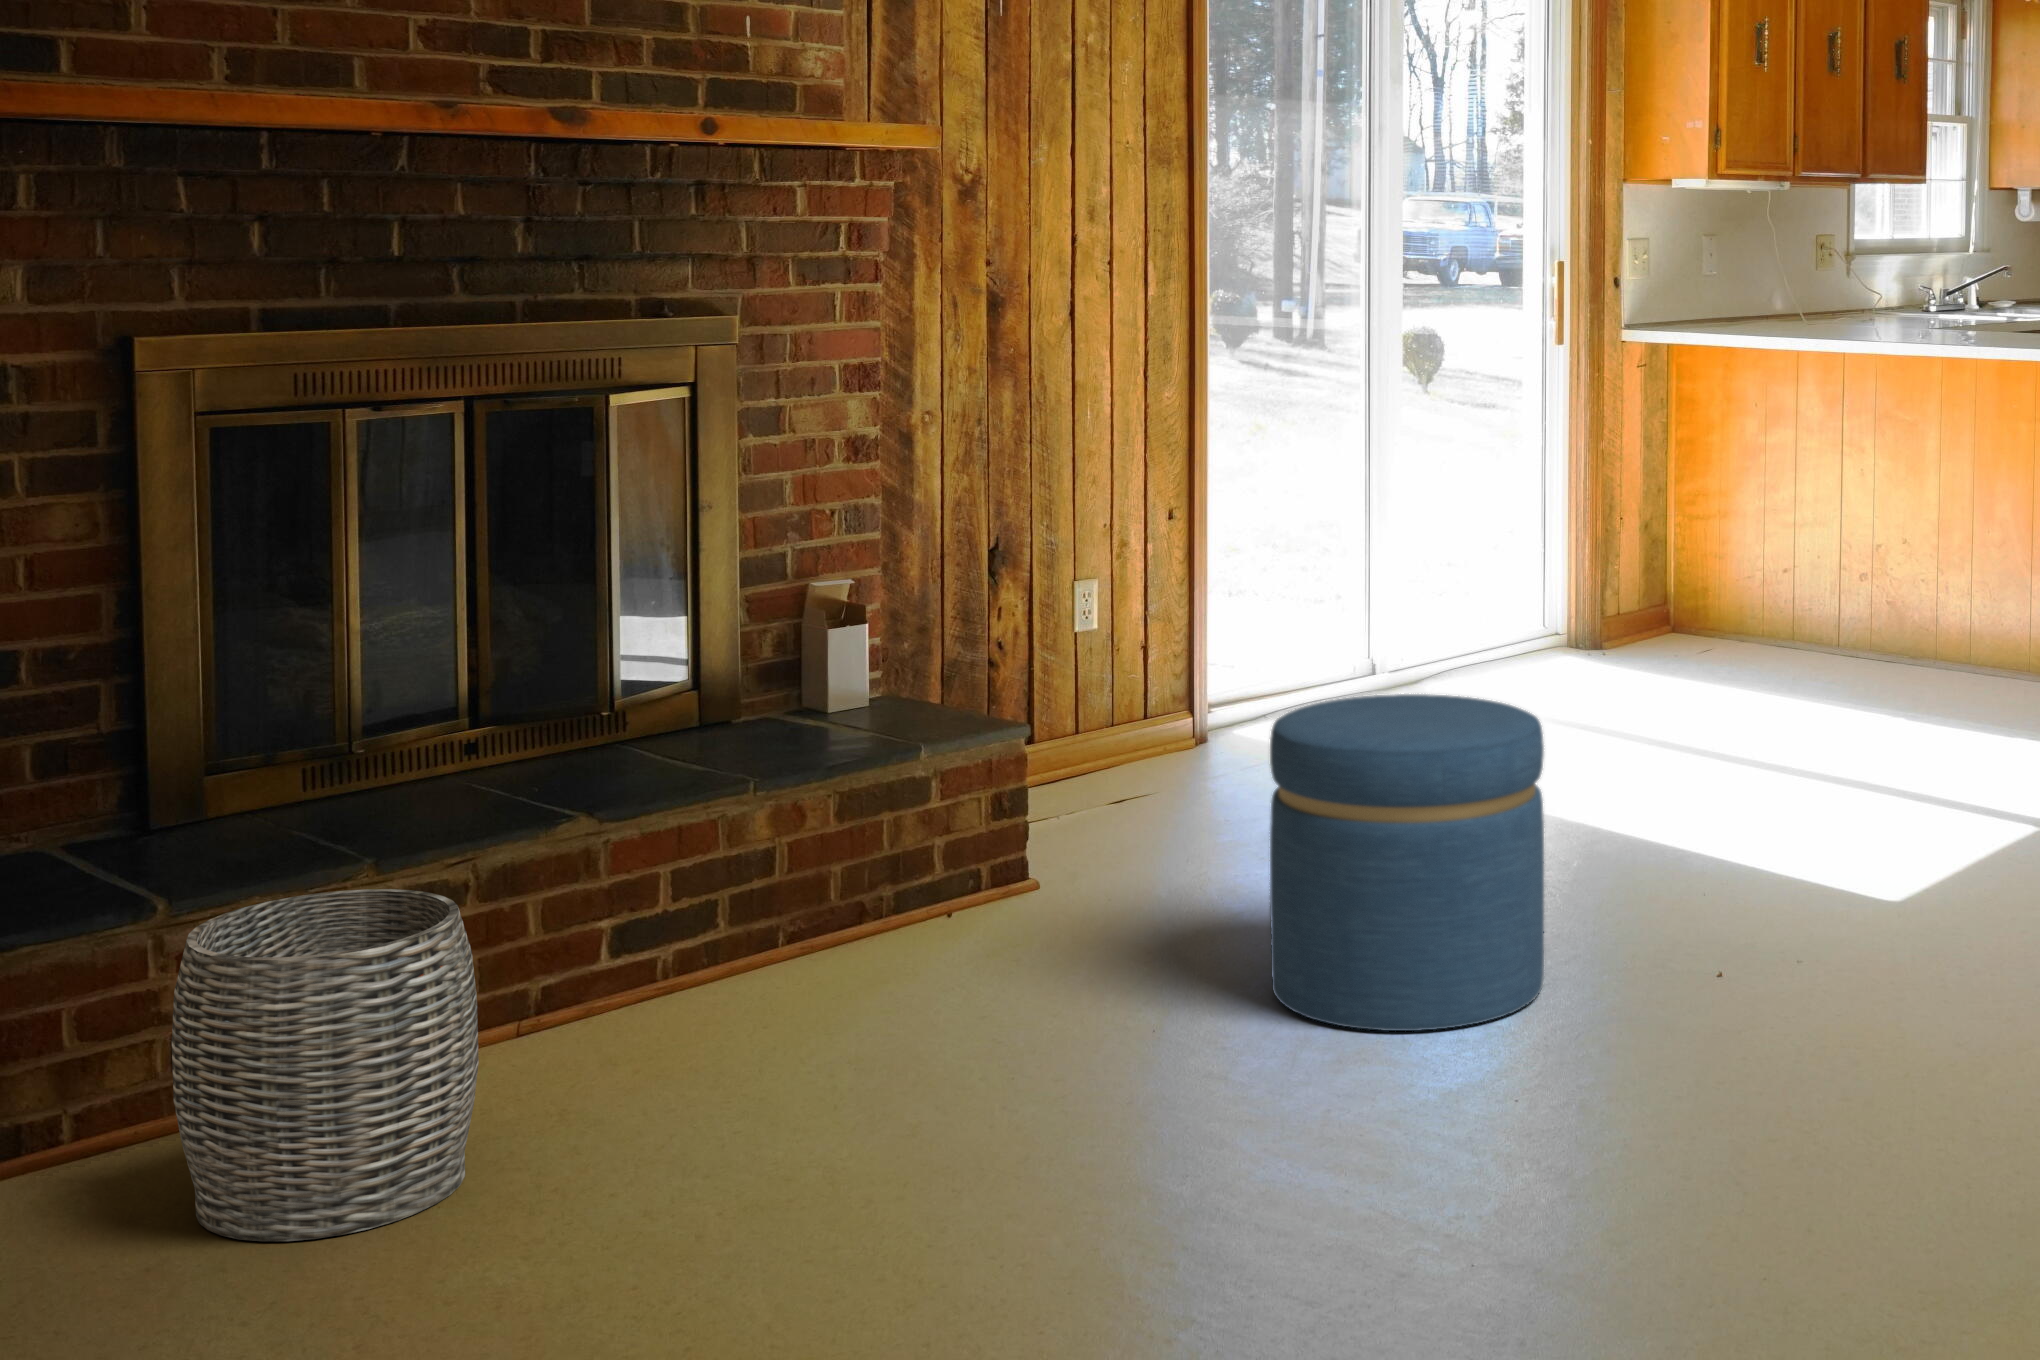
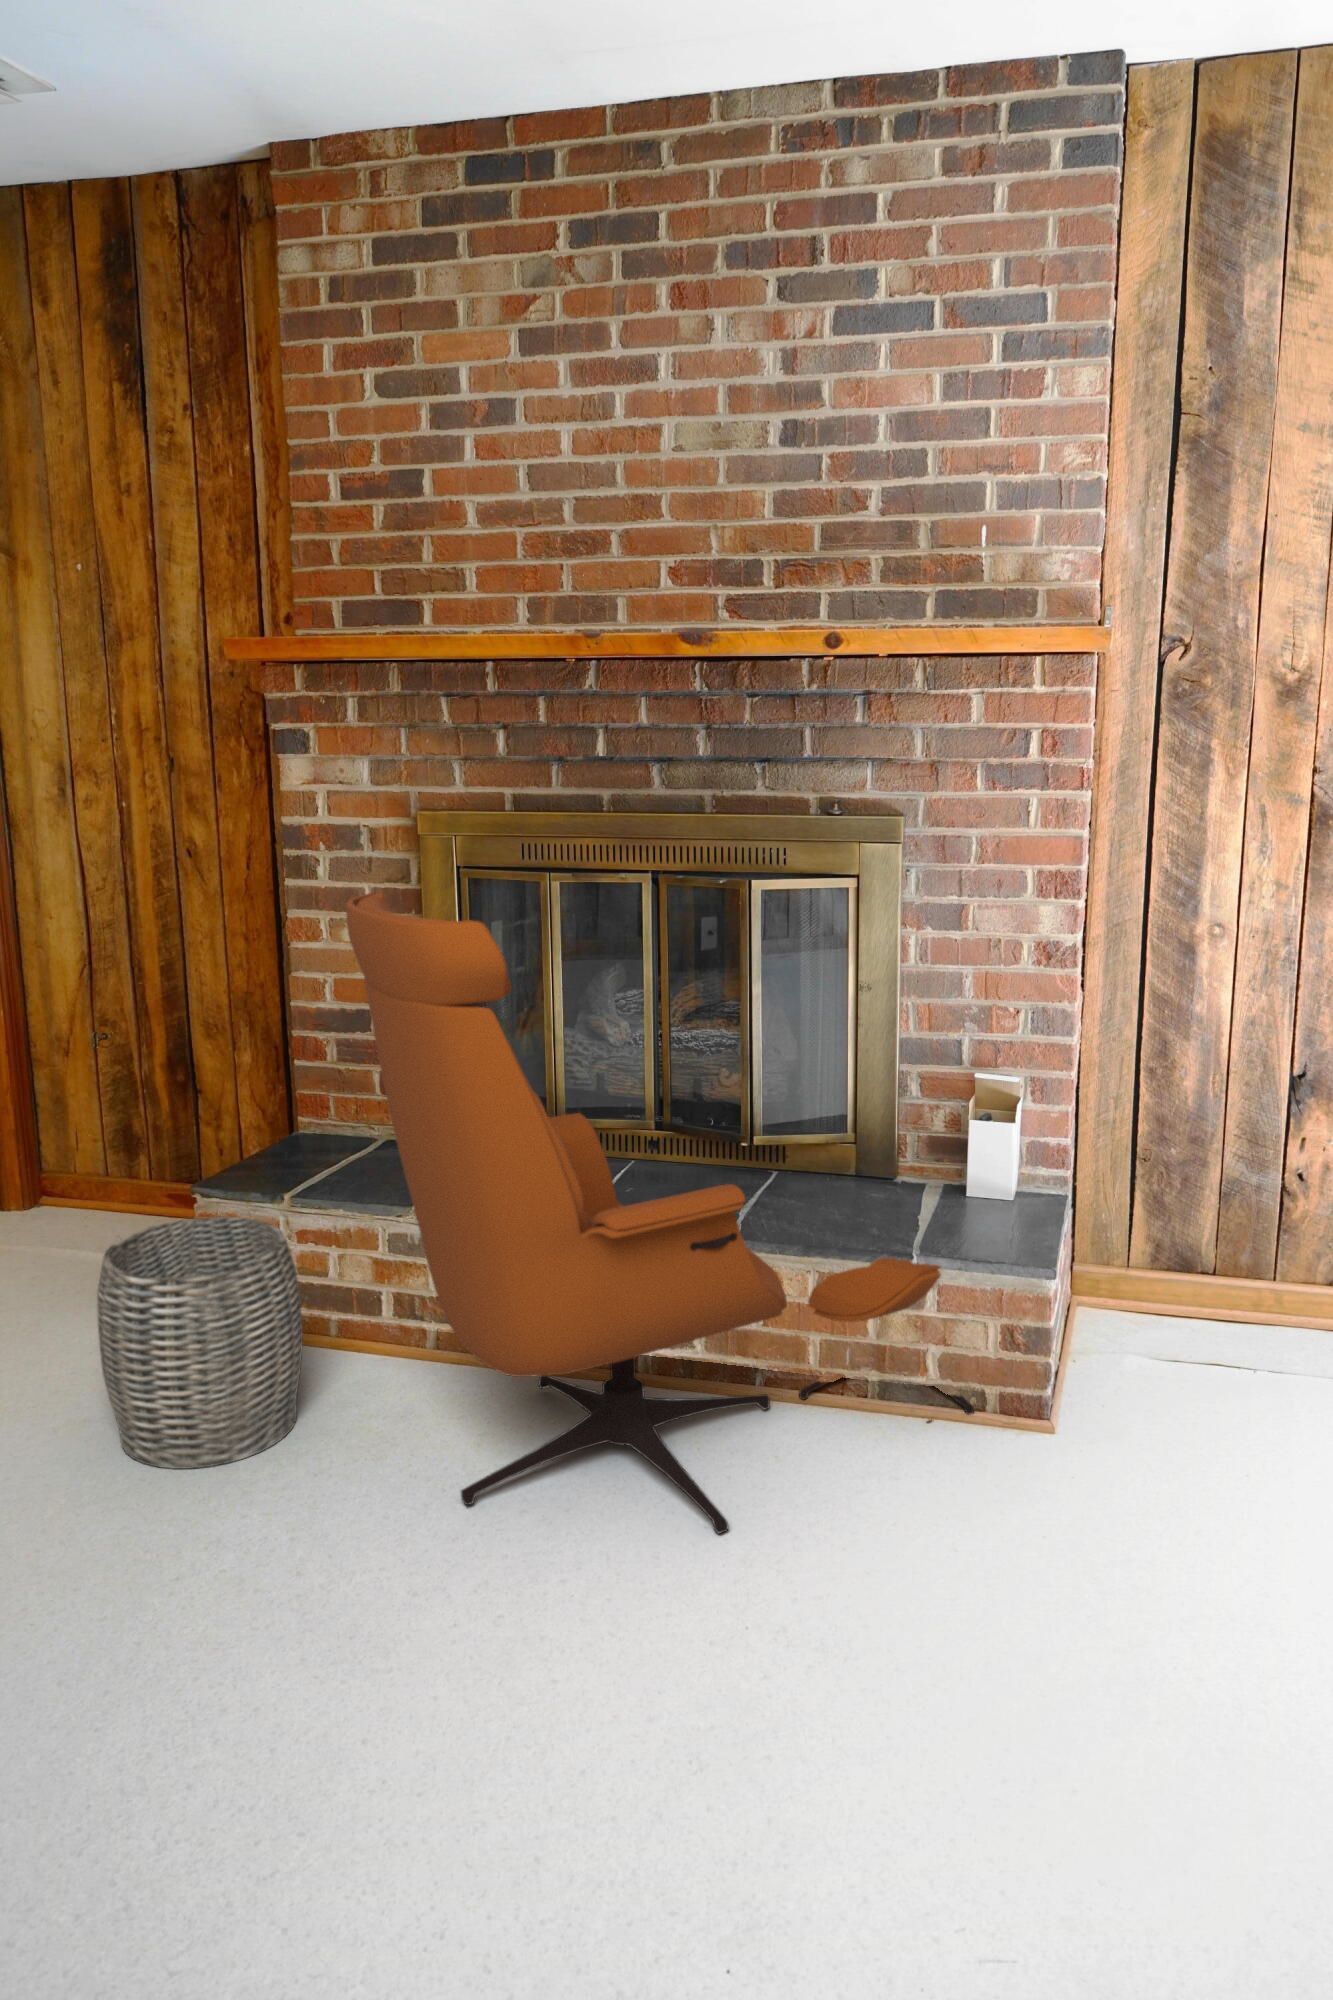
lounge chair: none [591,388,1006,1083] -> present [346,893,974,1533]
ottoman: present [1270,694,1544,1031] -> none [815,1378,1202,1921]

